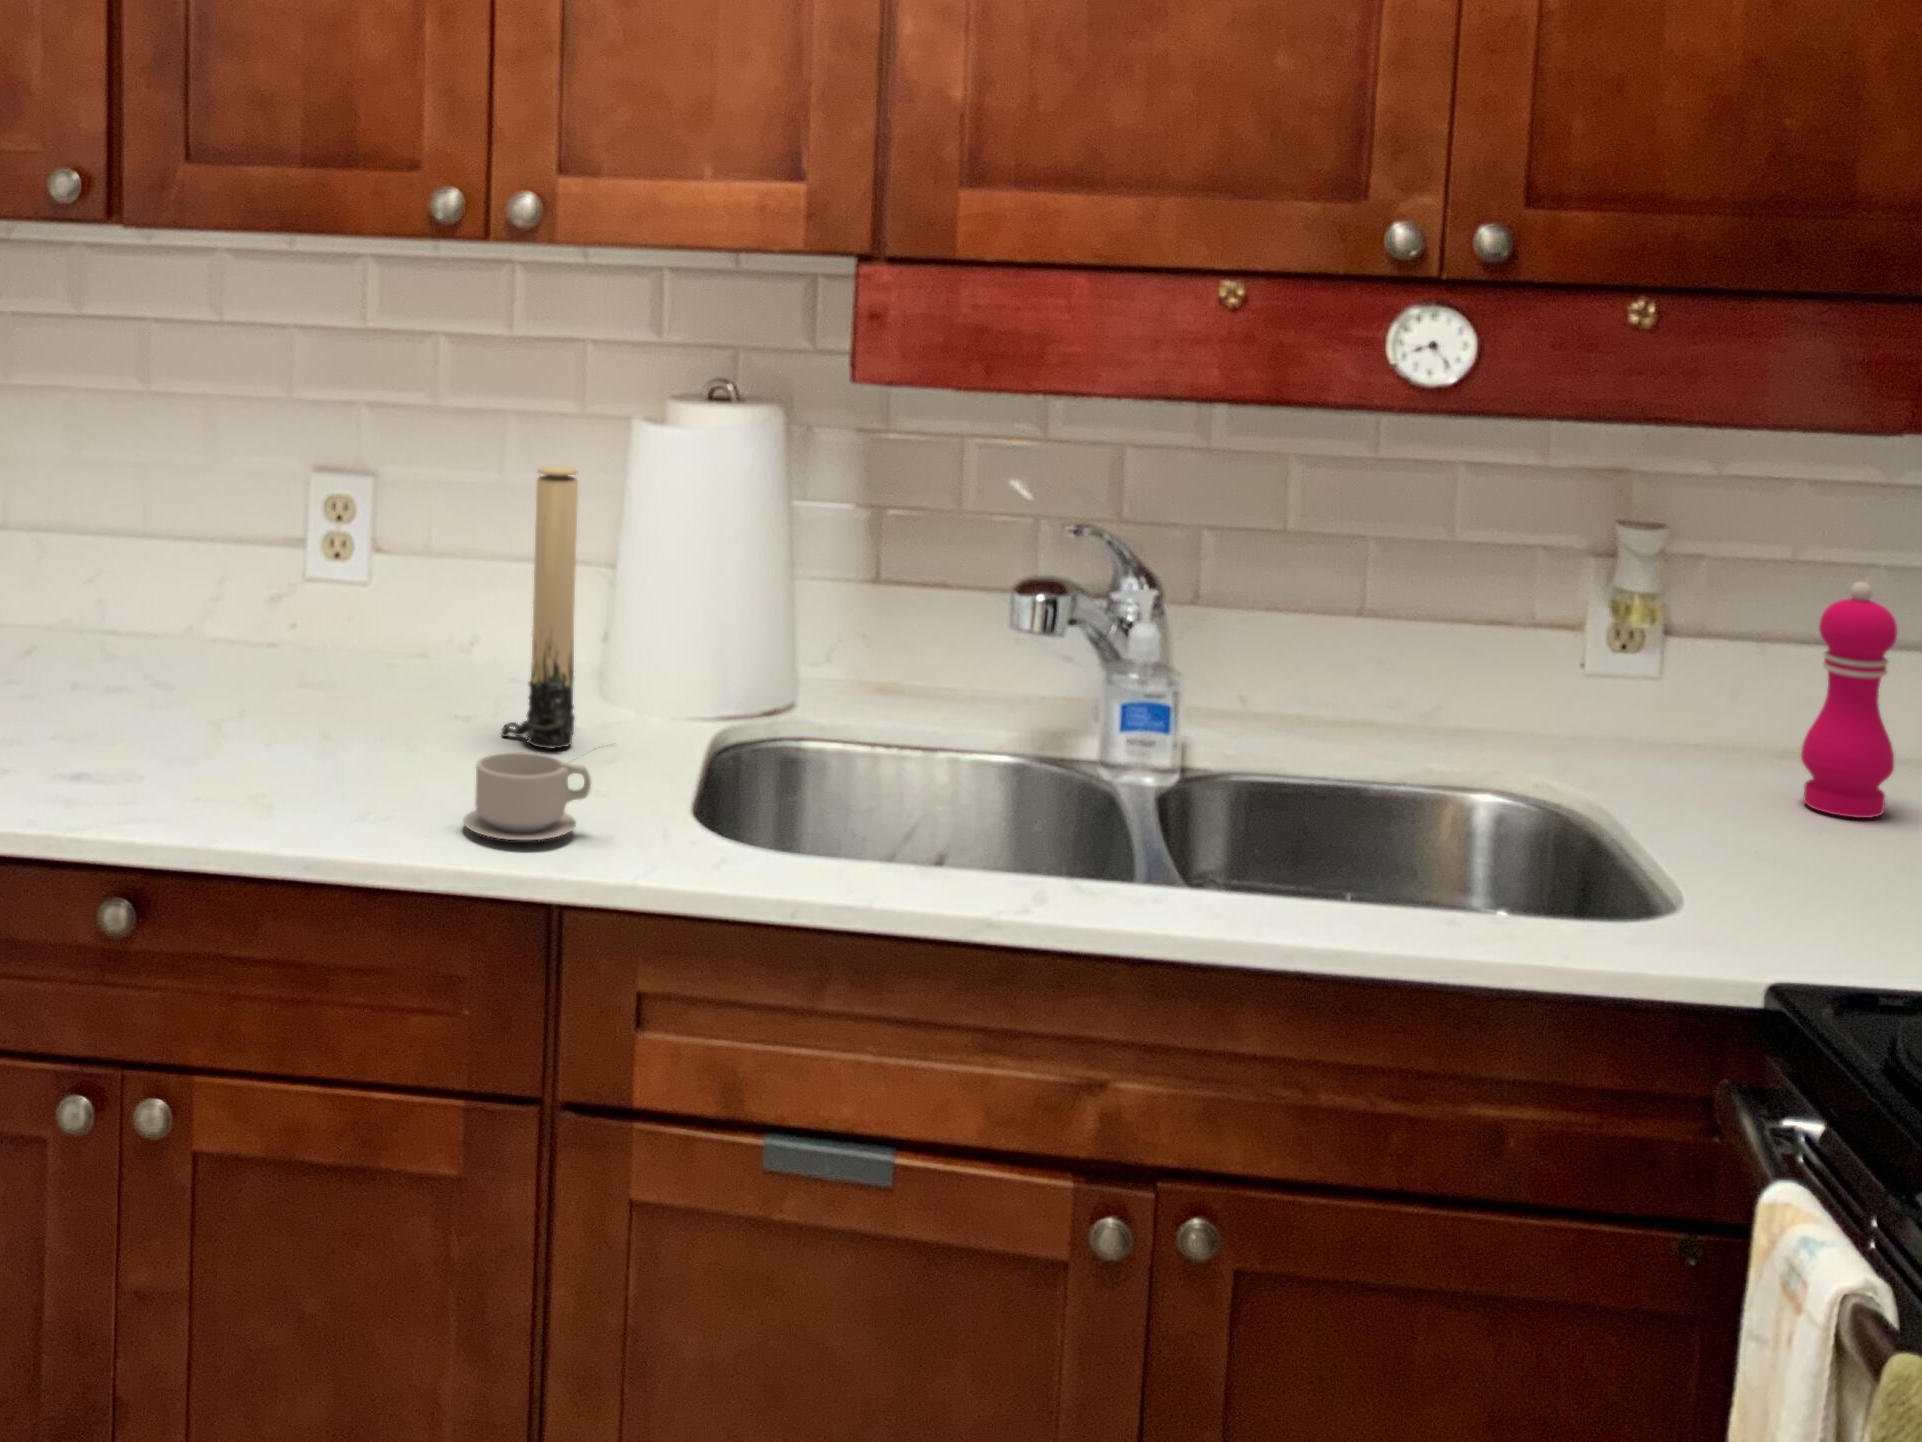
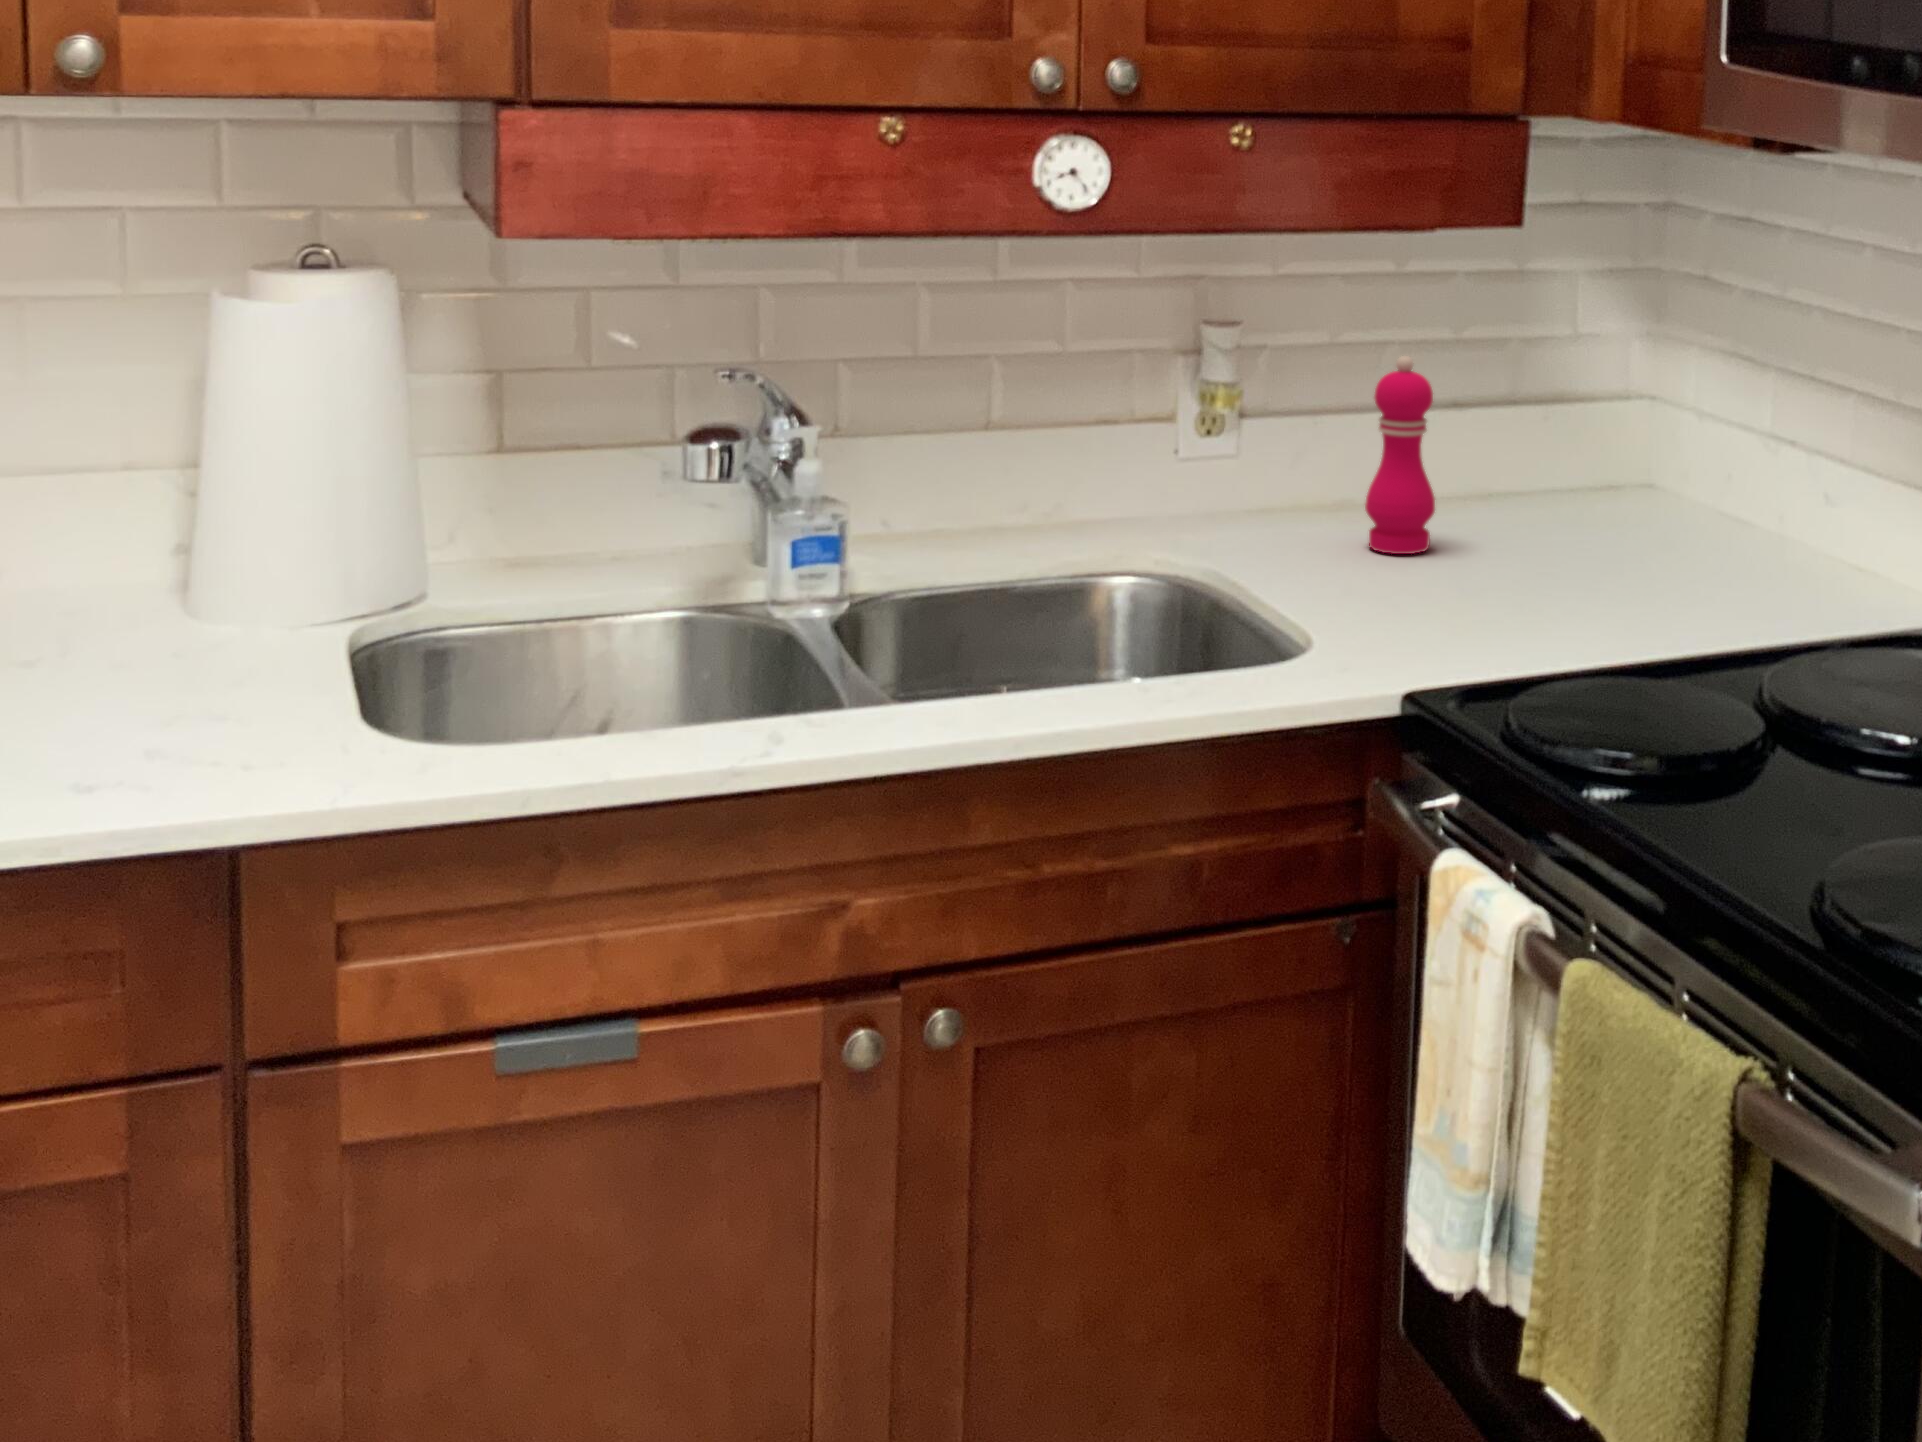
candle: present [501,466,578,748] -> none [94,354,190,673]
teacup: present [464,749,595,840] -> none [92,650,281,776]

